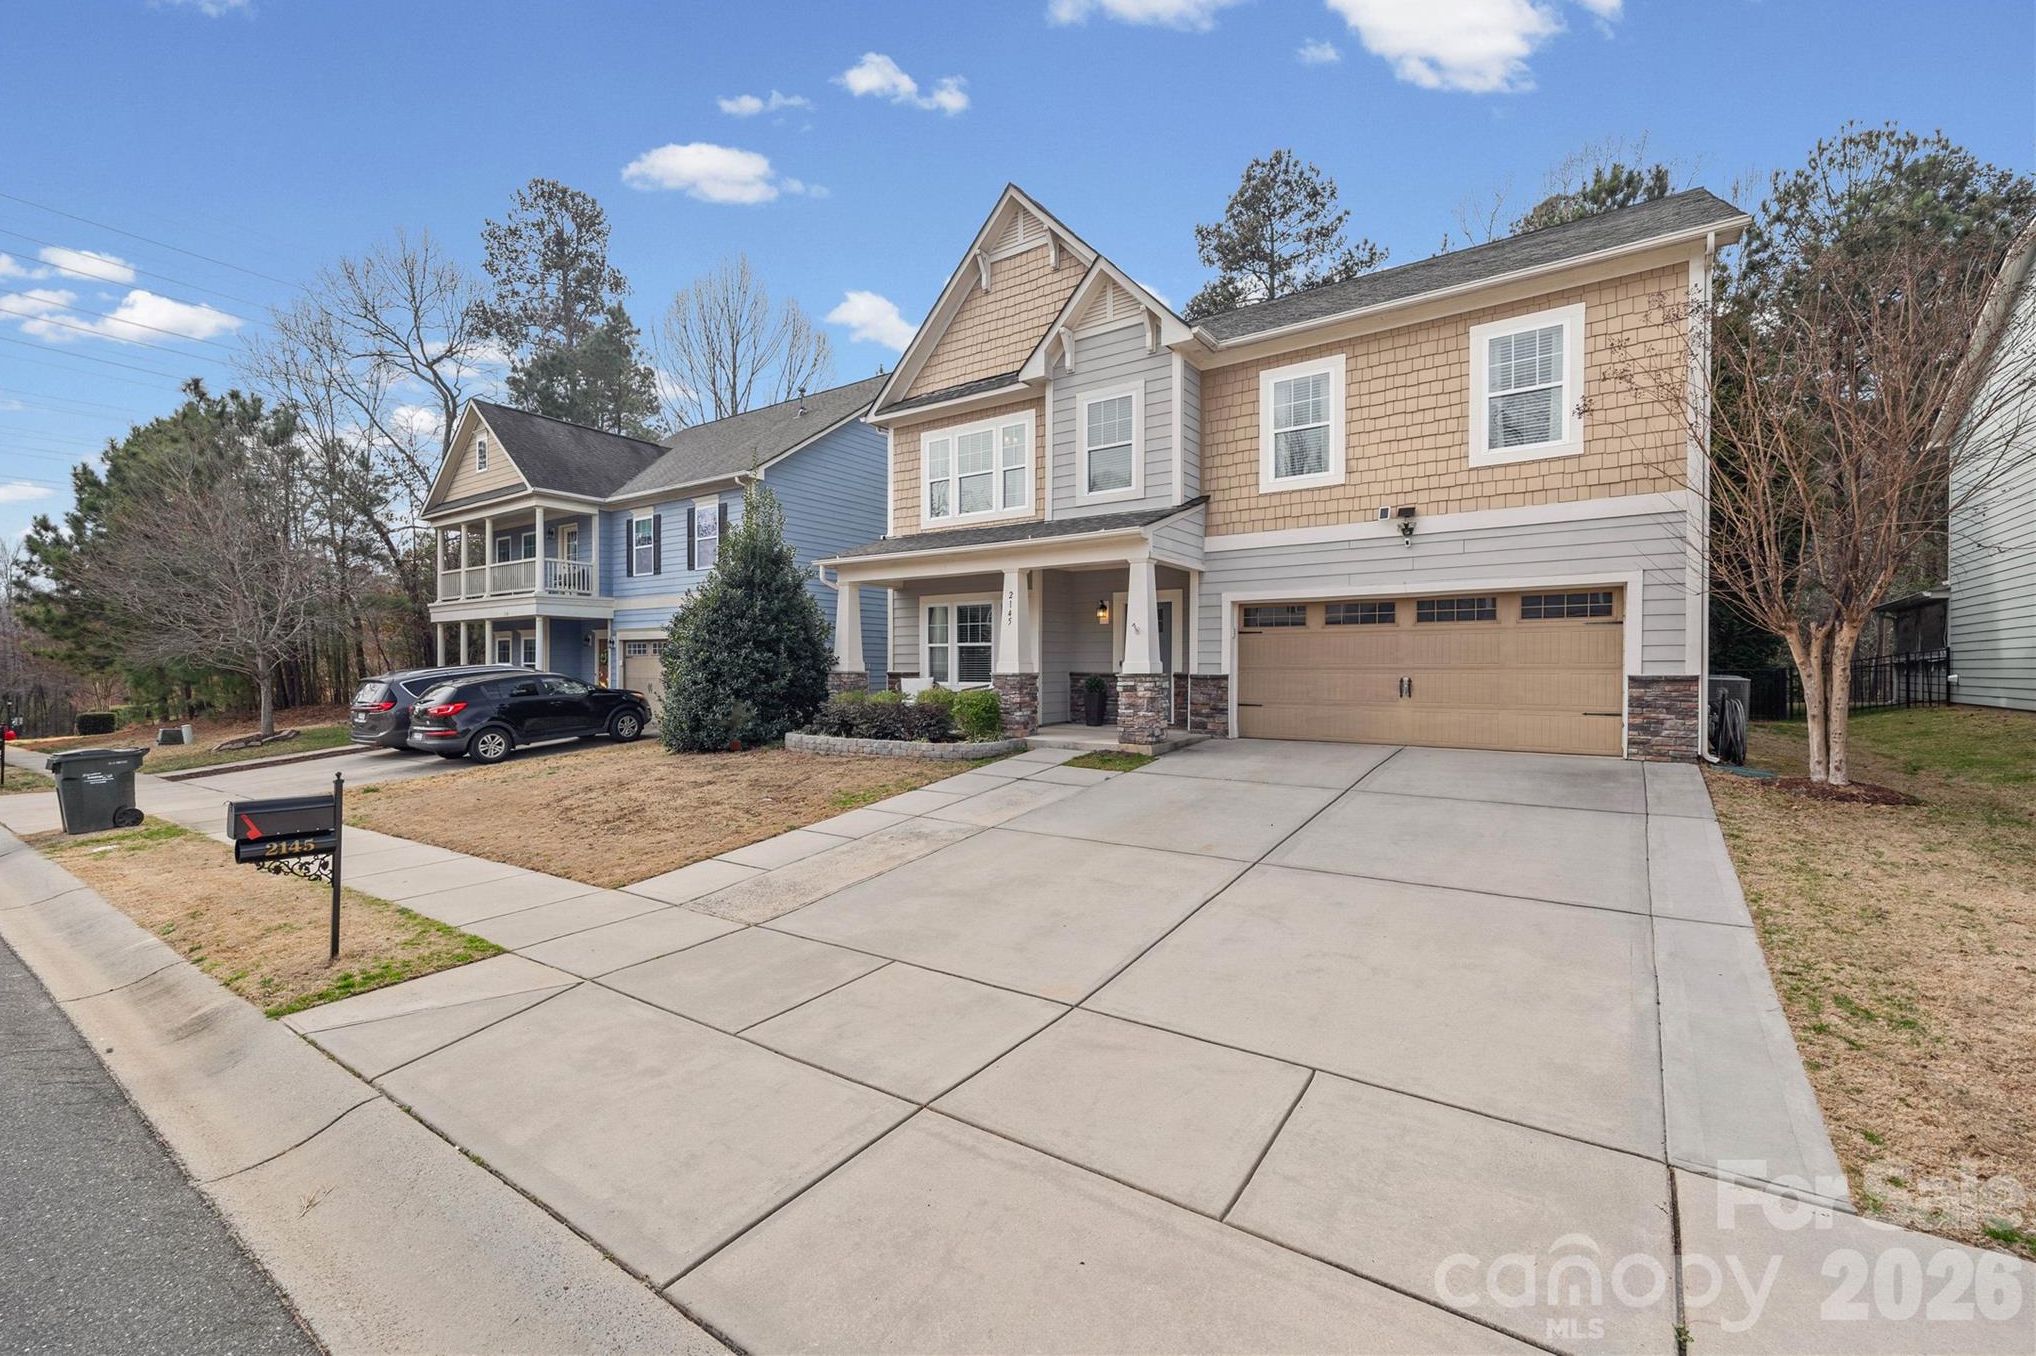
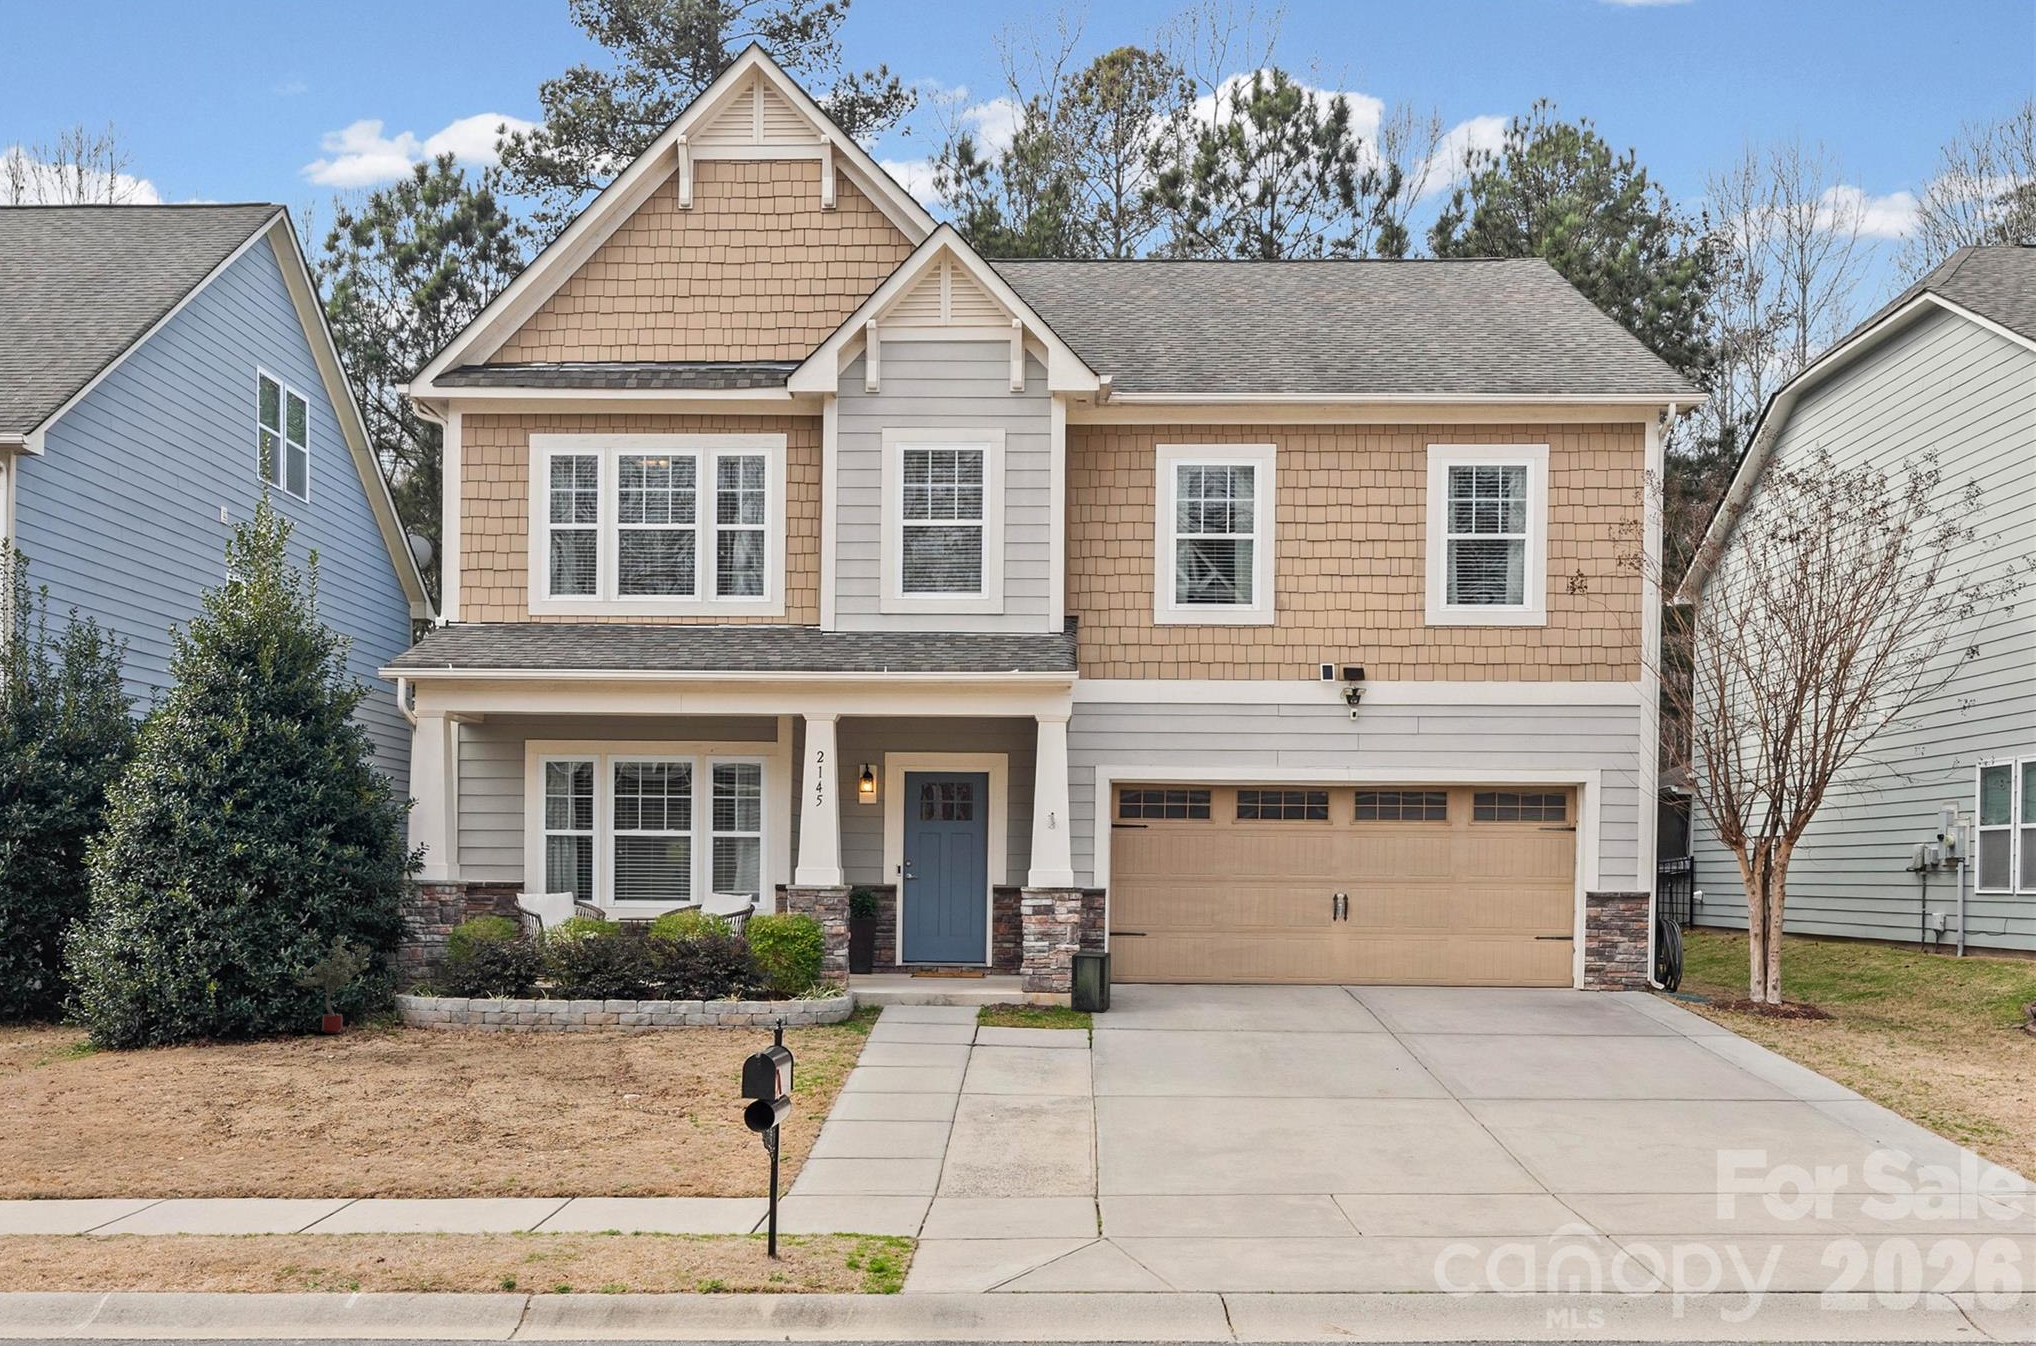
storage box: none [1142,717,1176,759] -> present [1071,951,1111,1012]

